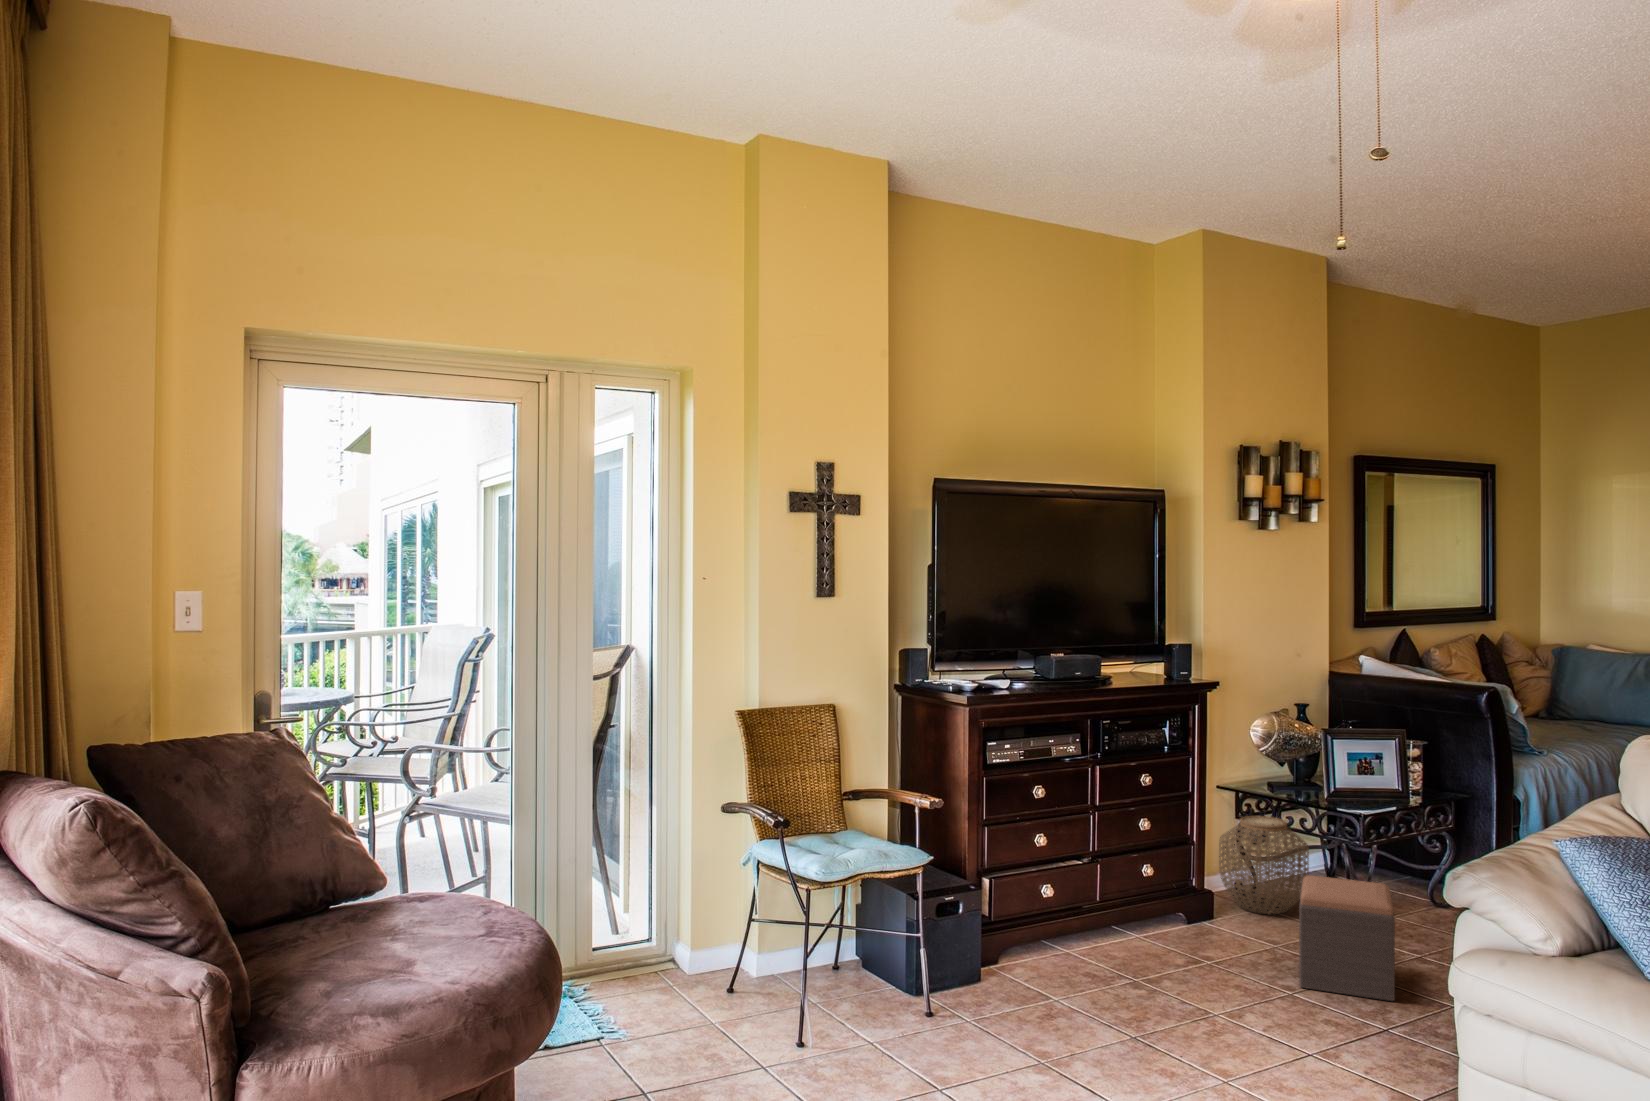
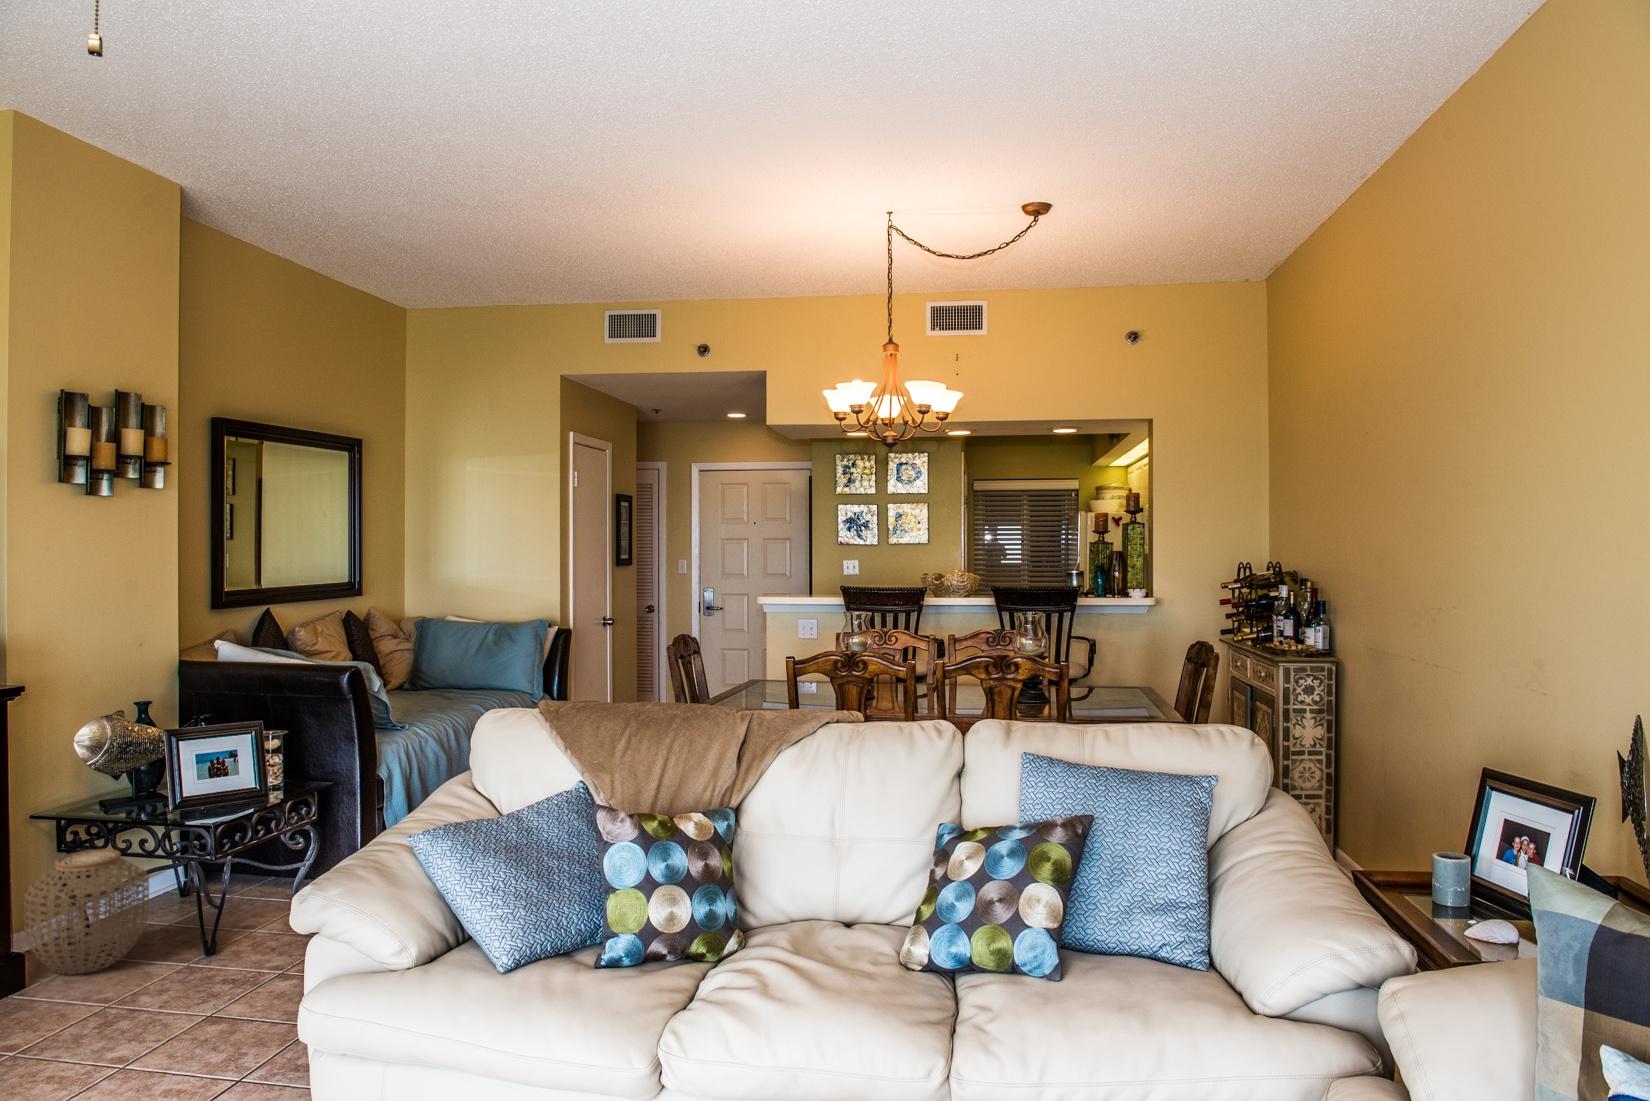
footstool: present [1299,875,1395,1001] -> none [127,906,246,1064]

